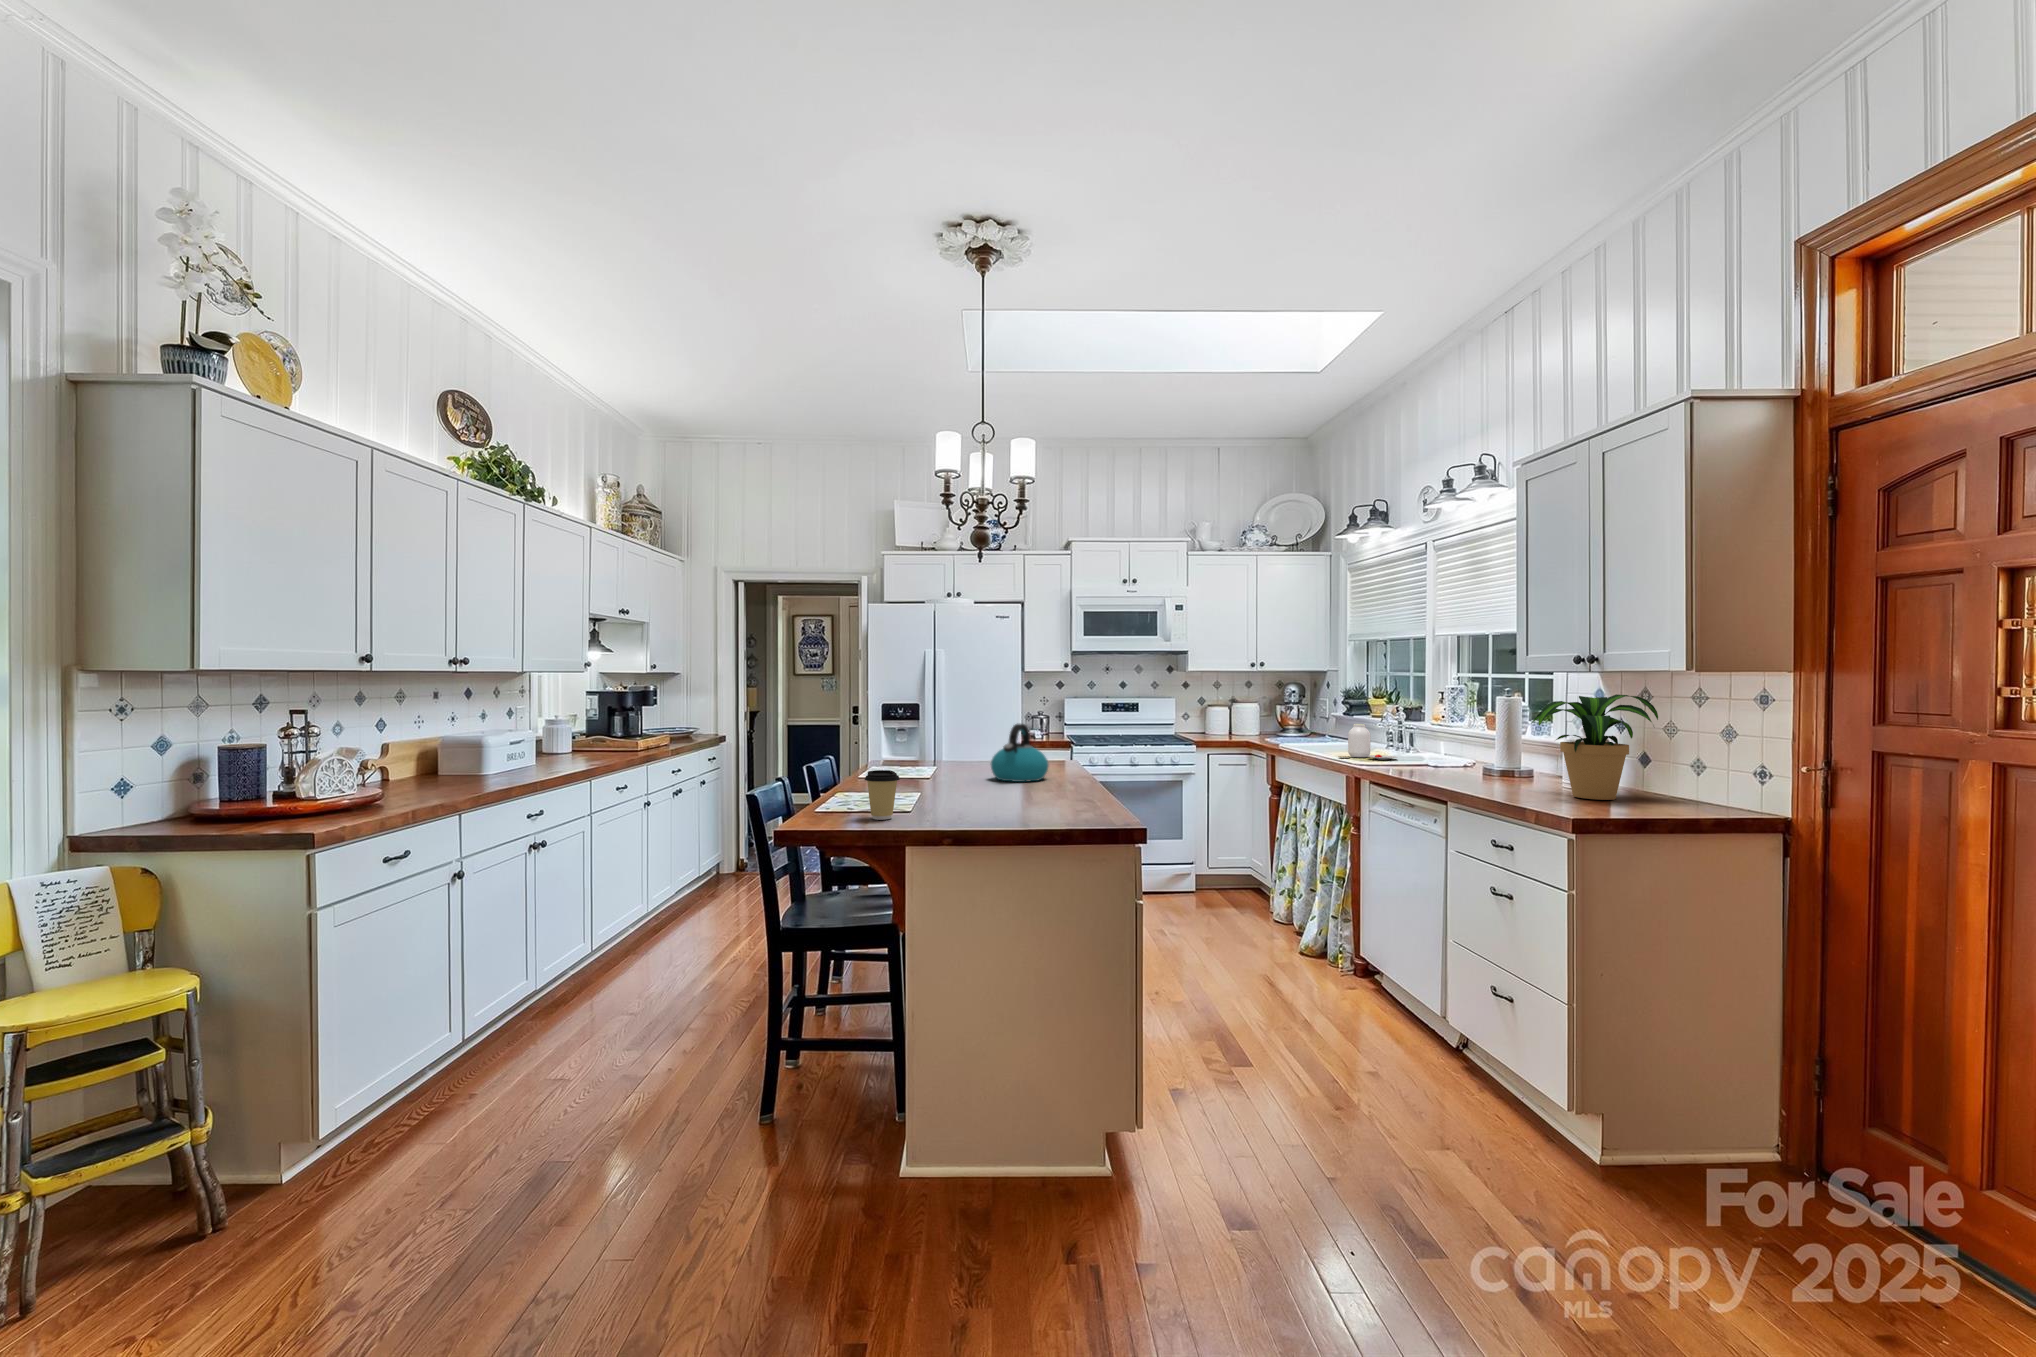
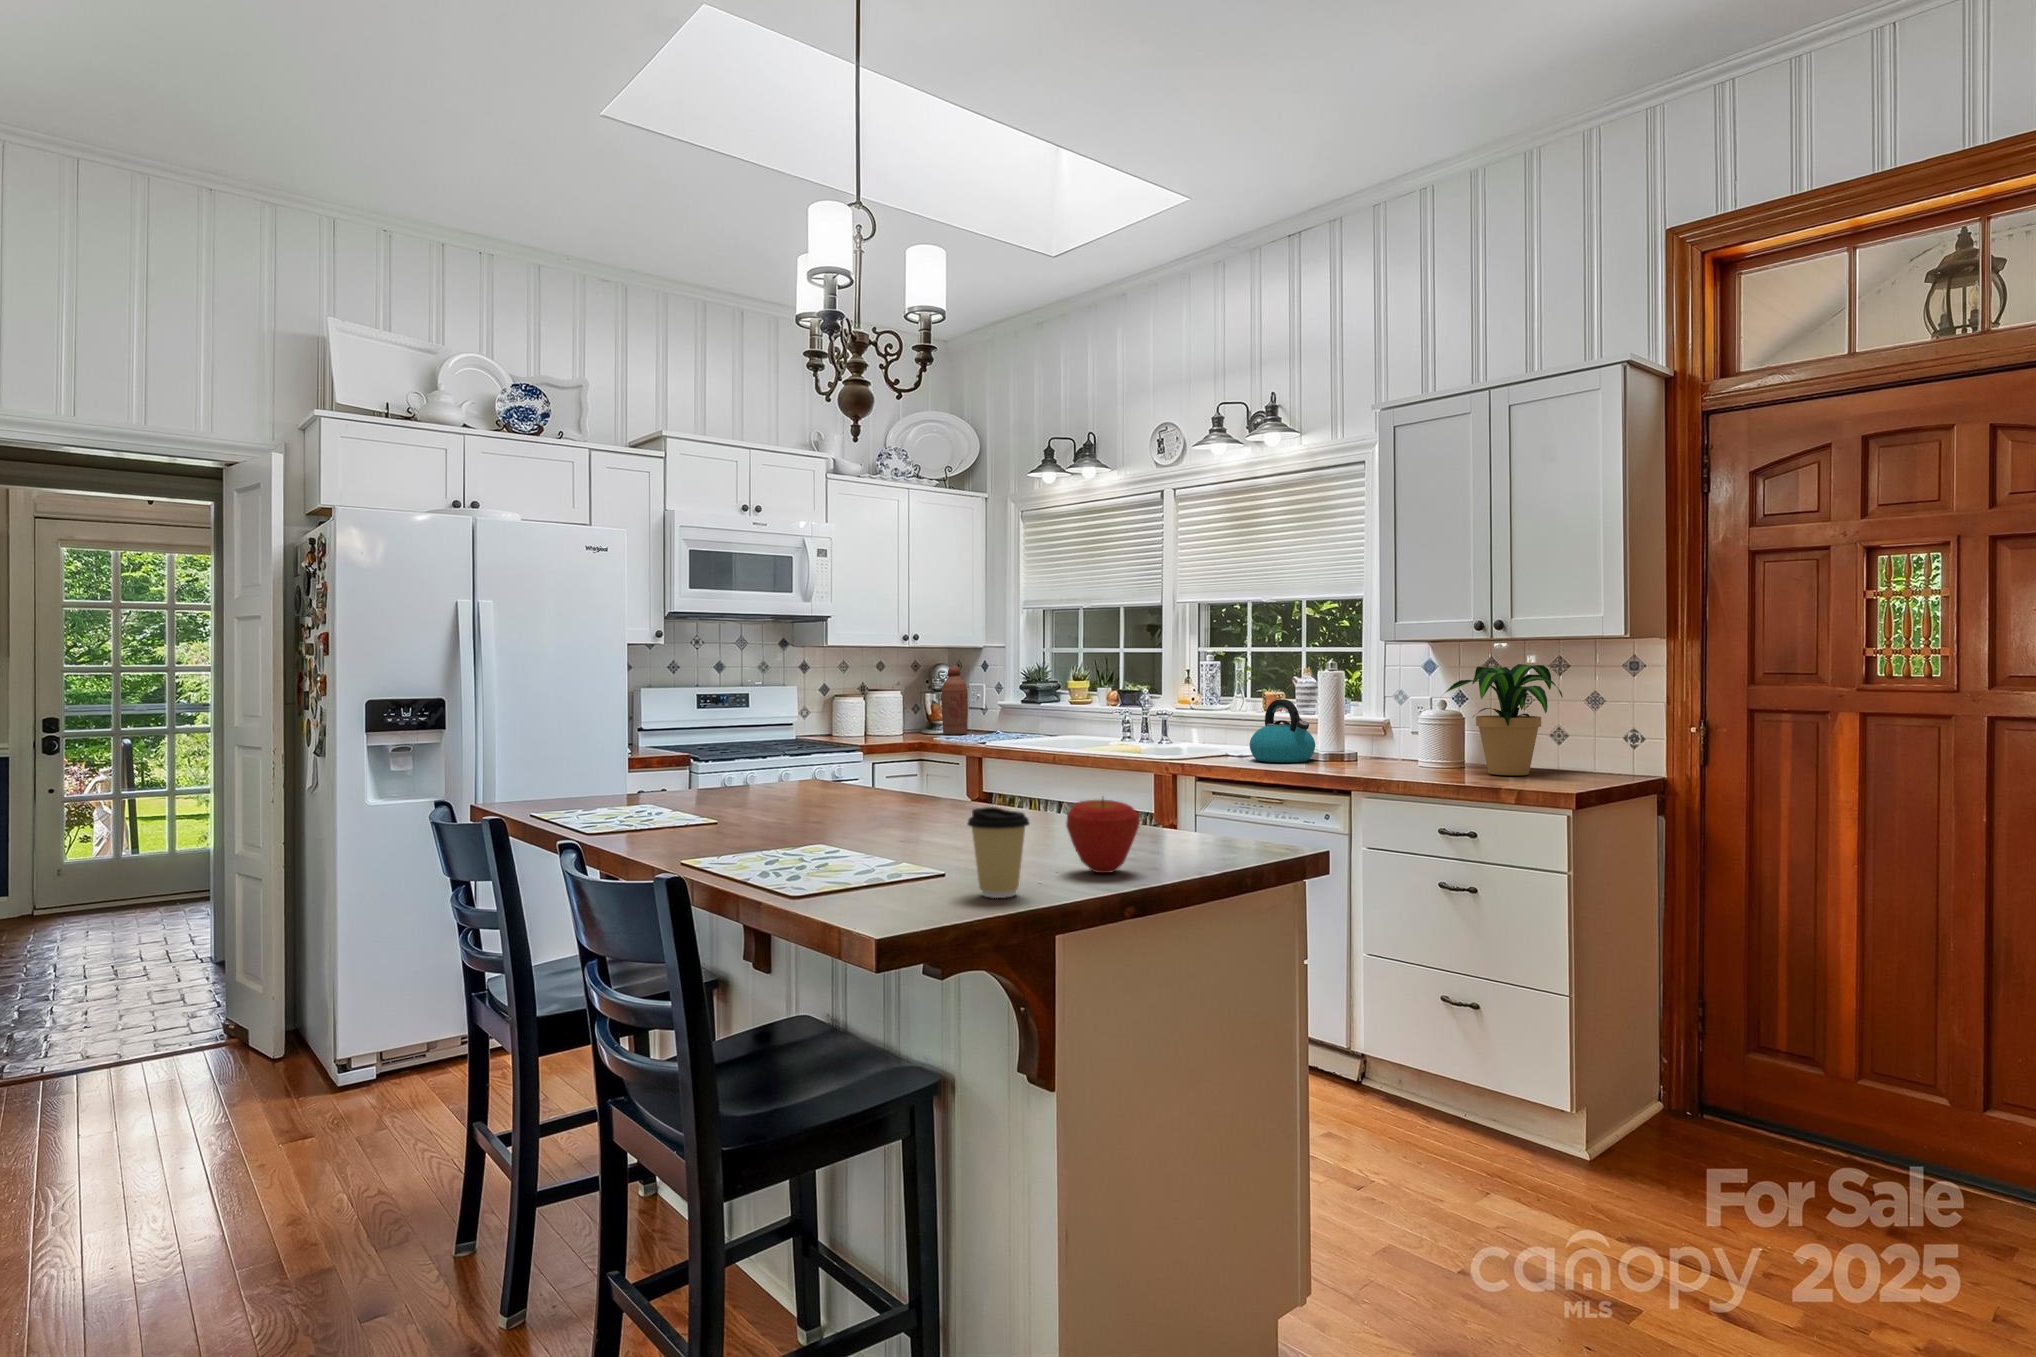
bottle: none [1275,685,1295,737] -> present [941,665,968,735]
kettle: present [991,724,1048,782] -> present [1250,699,1315,762]
jar: present [1338,724,1397,760] -> none [1123,710,1193,753]
apple: none [948,770,990,817] -> present [1066,799,1139,873]

